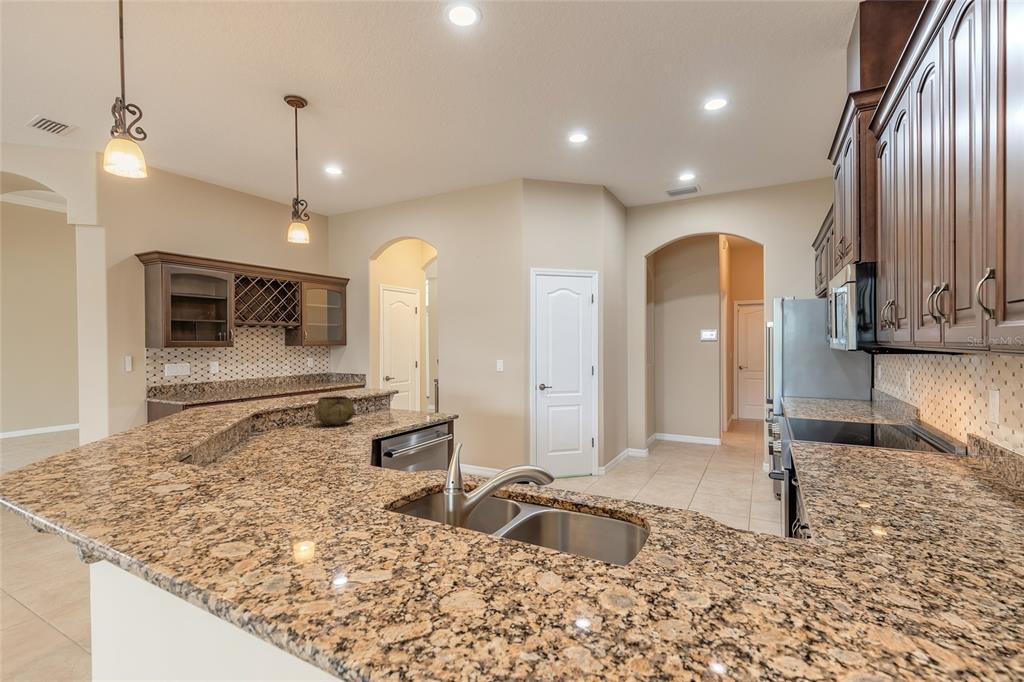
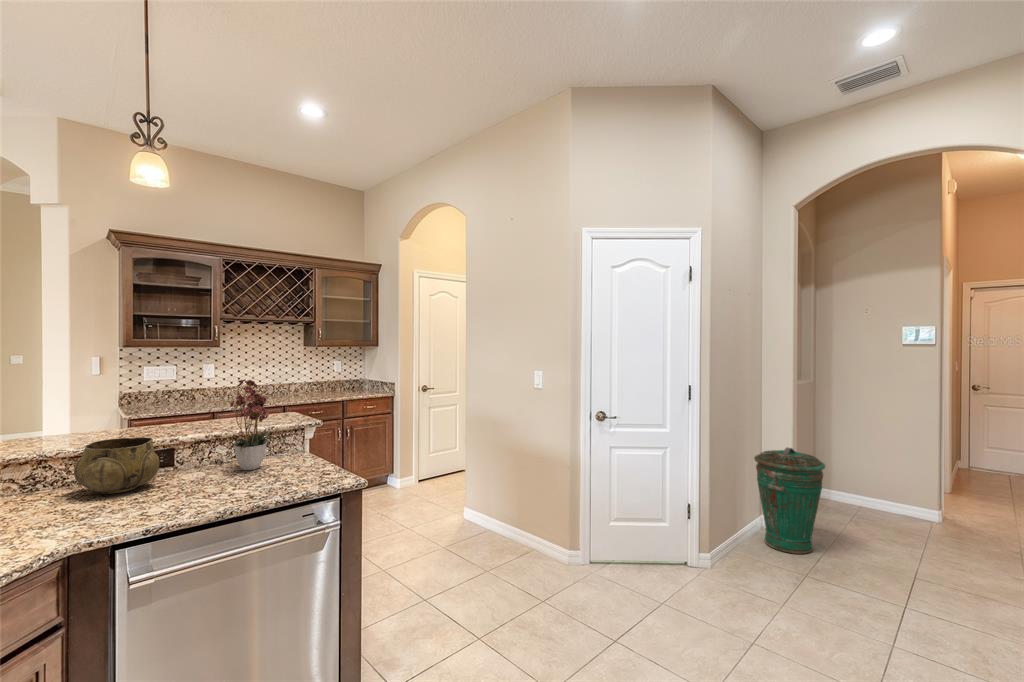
flower arrangement: none [368,360,402,416] -> present [230,379,271,470]
trash can: none [626,404,664,466] -> present [754,448,825,554]

